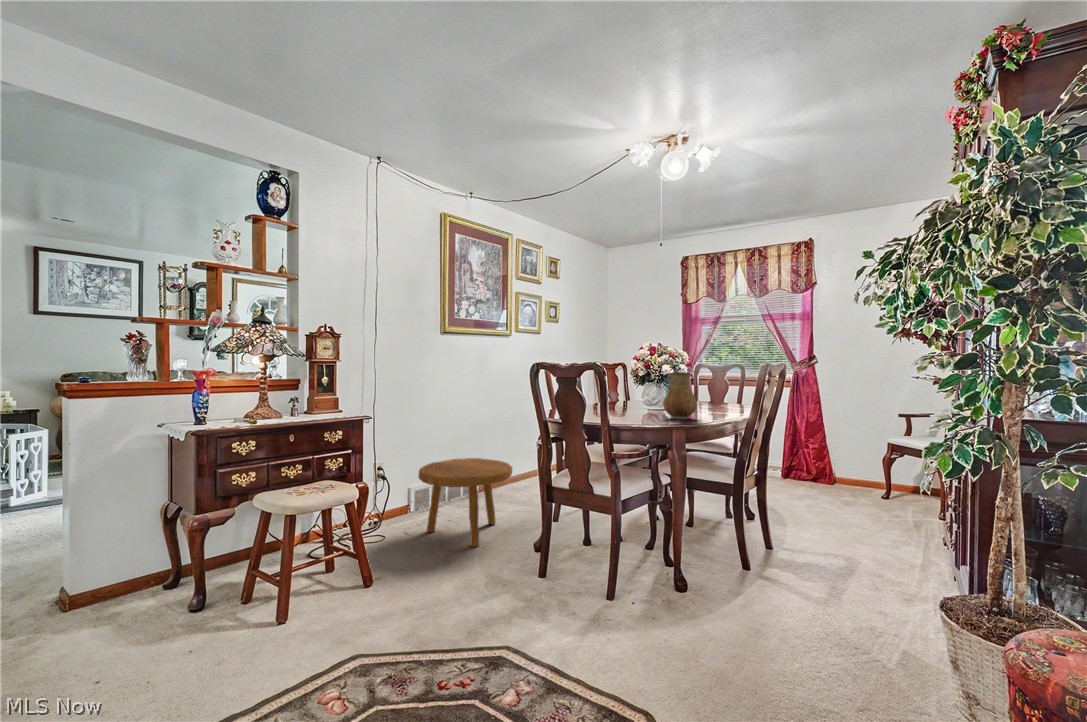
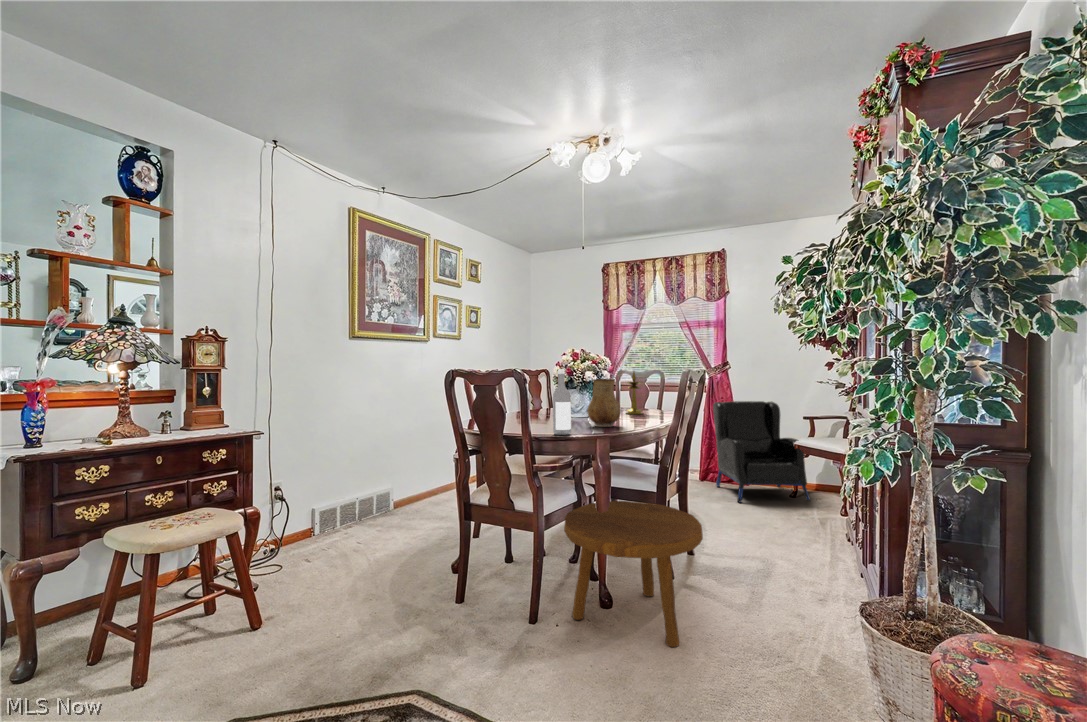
wine bottle: none [630,363,647,425] -> present [553,369,571,435]
candlestick: none [702,365,721,409] -> present [626,372,643,414]
armchair: none [799,398,909,505] -> present [713,401,811,502]
footstool: present [418,458,512,547] -> present [564,501,703,647]

